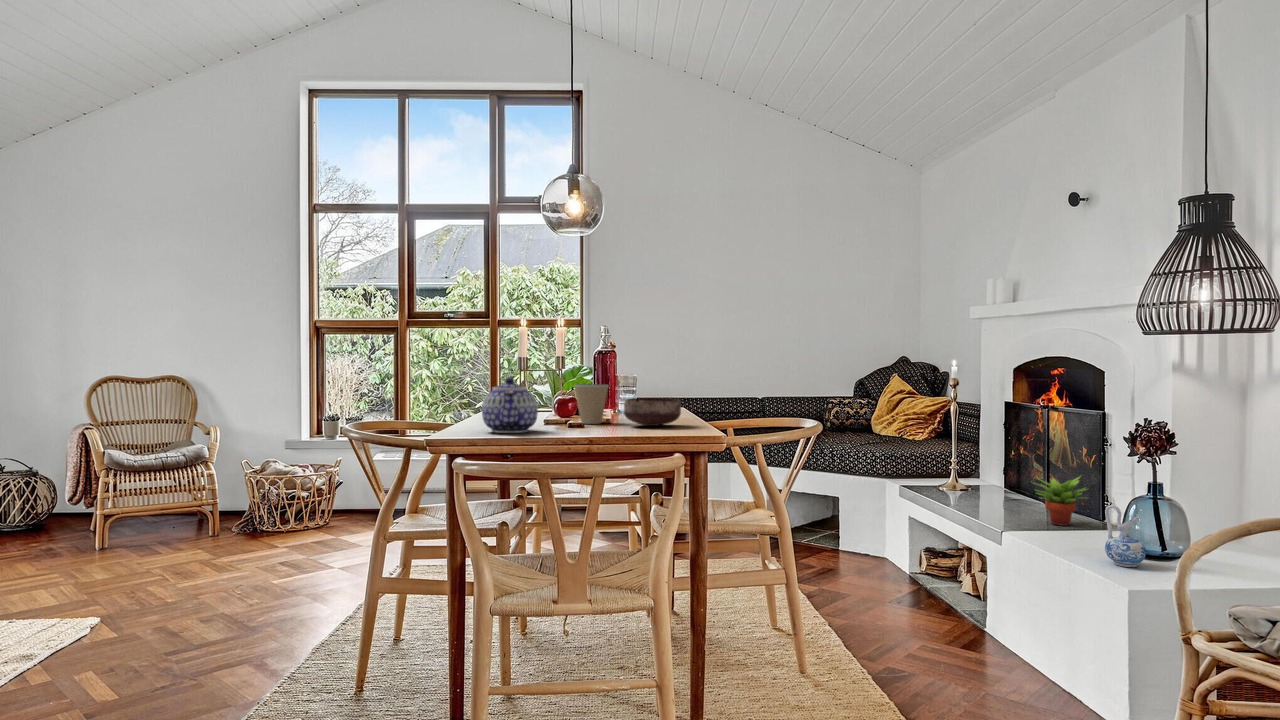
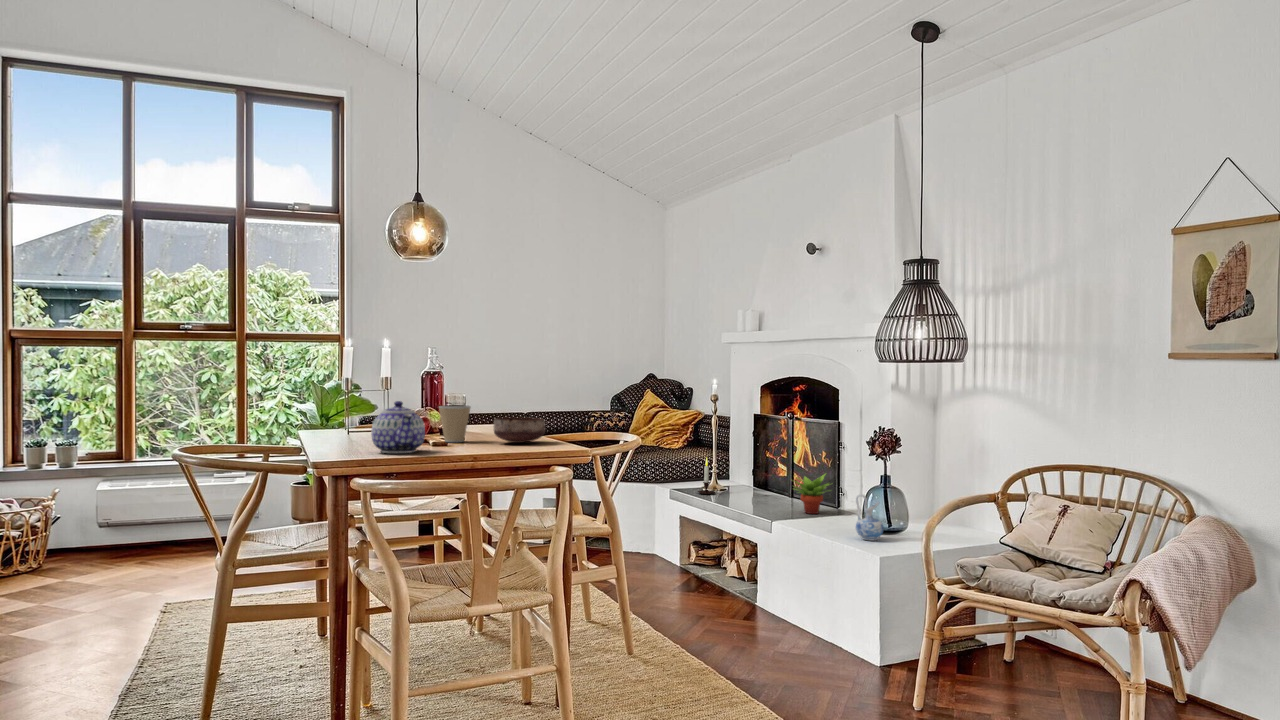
candle: none [926,450,950,494] -> present [698,458,718,494]

